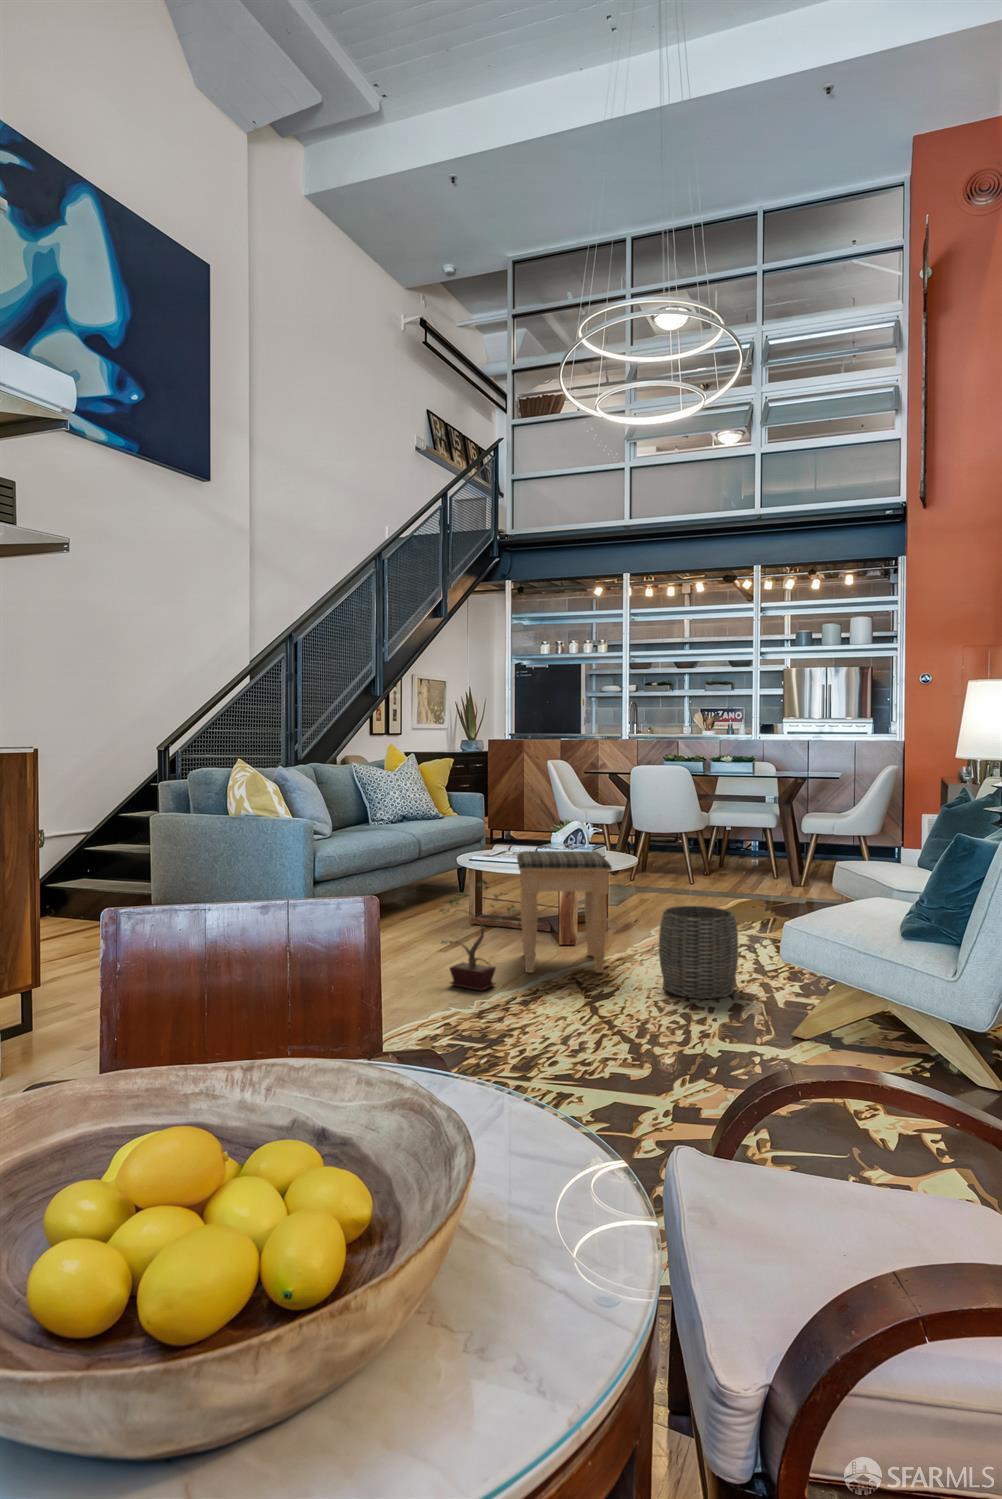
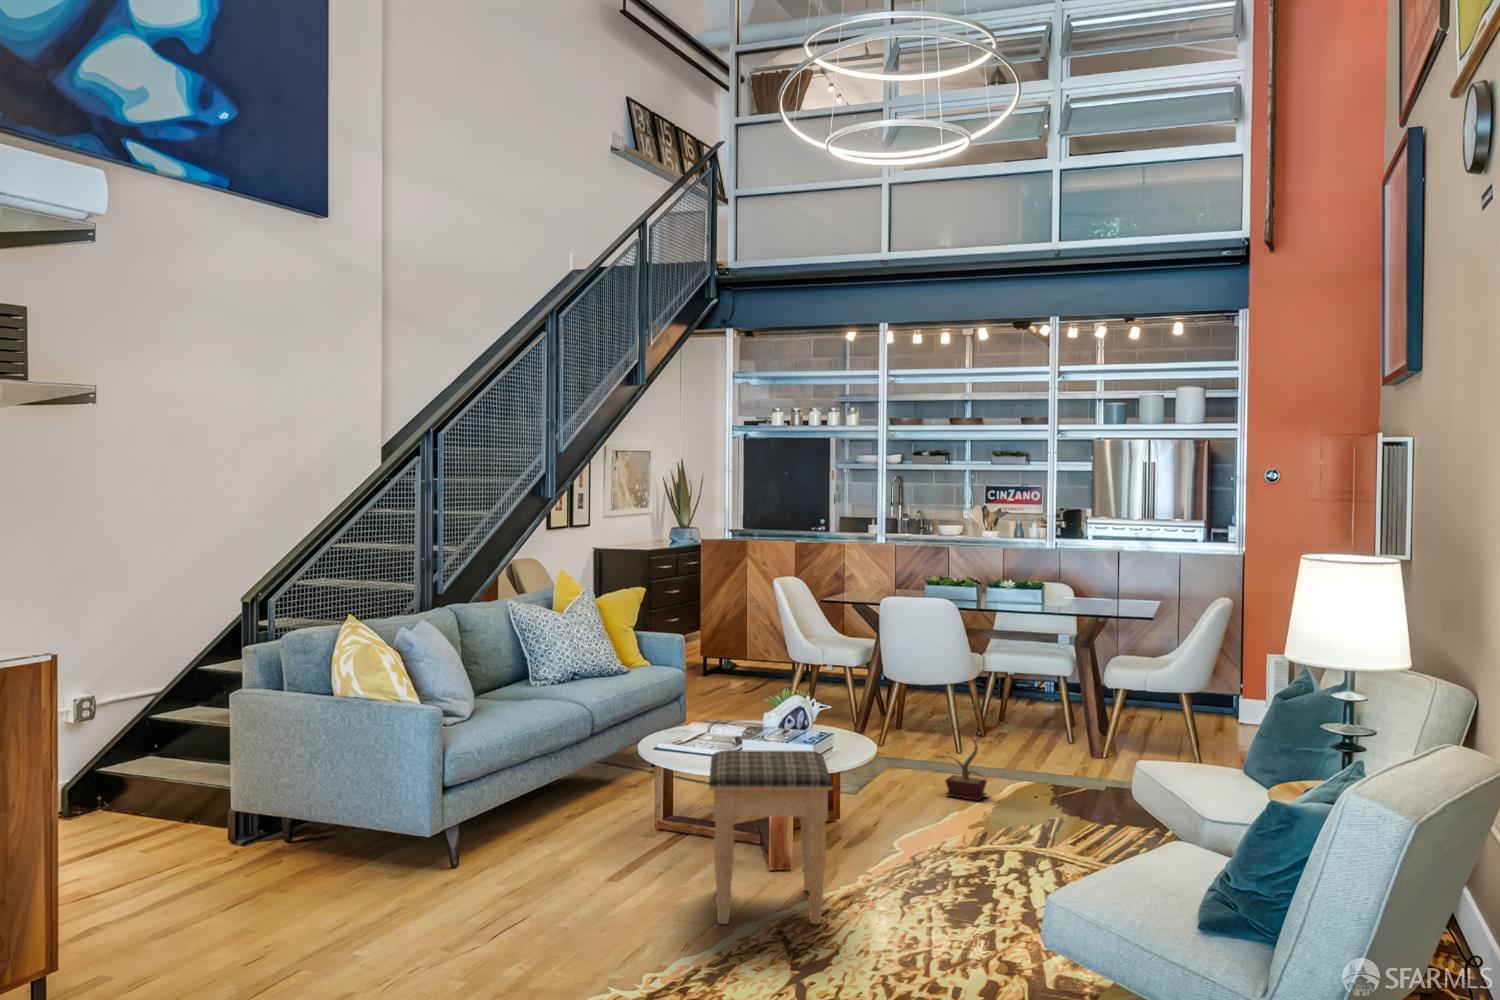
potted plant: present [440,879,518,991] -> present [934,701,1015,800]
woven basket: present [659,906,738,999] -> none [892,839,997,975]

